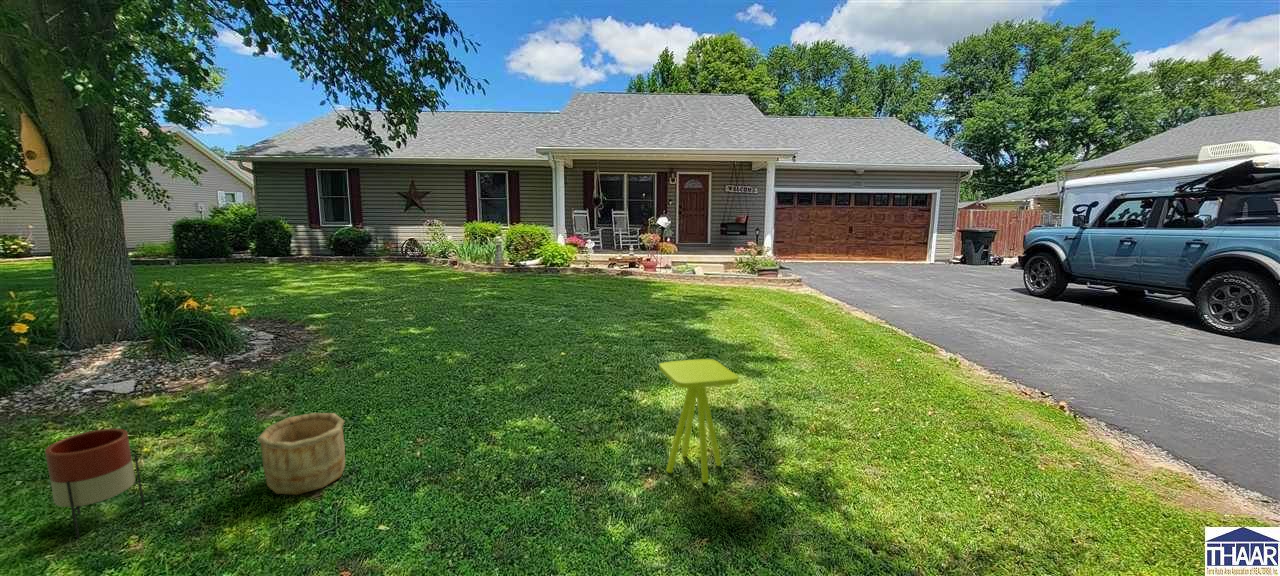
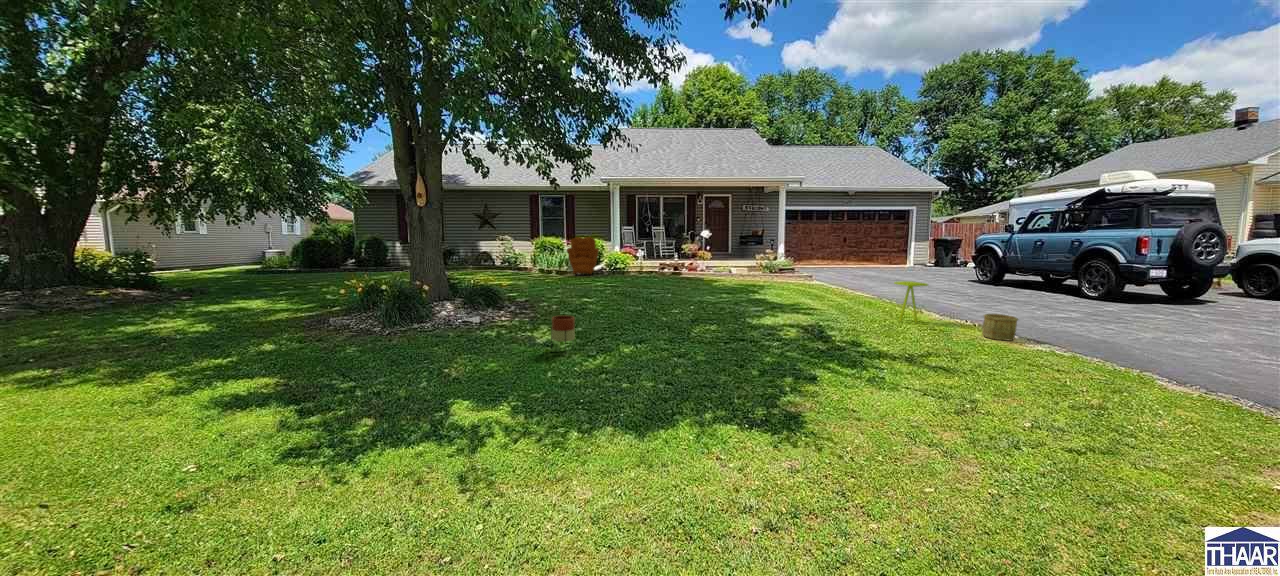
armchair: none [478,222,526,273] -> present [566,237,599,276]
side table: present [659,359,738,483] -> present [894,281,928,323]
wooden bucket: present [257,413,345,495] -> present [982,314,1018,341]

